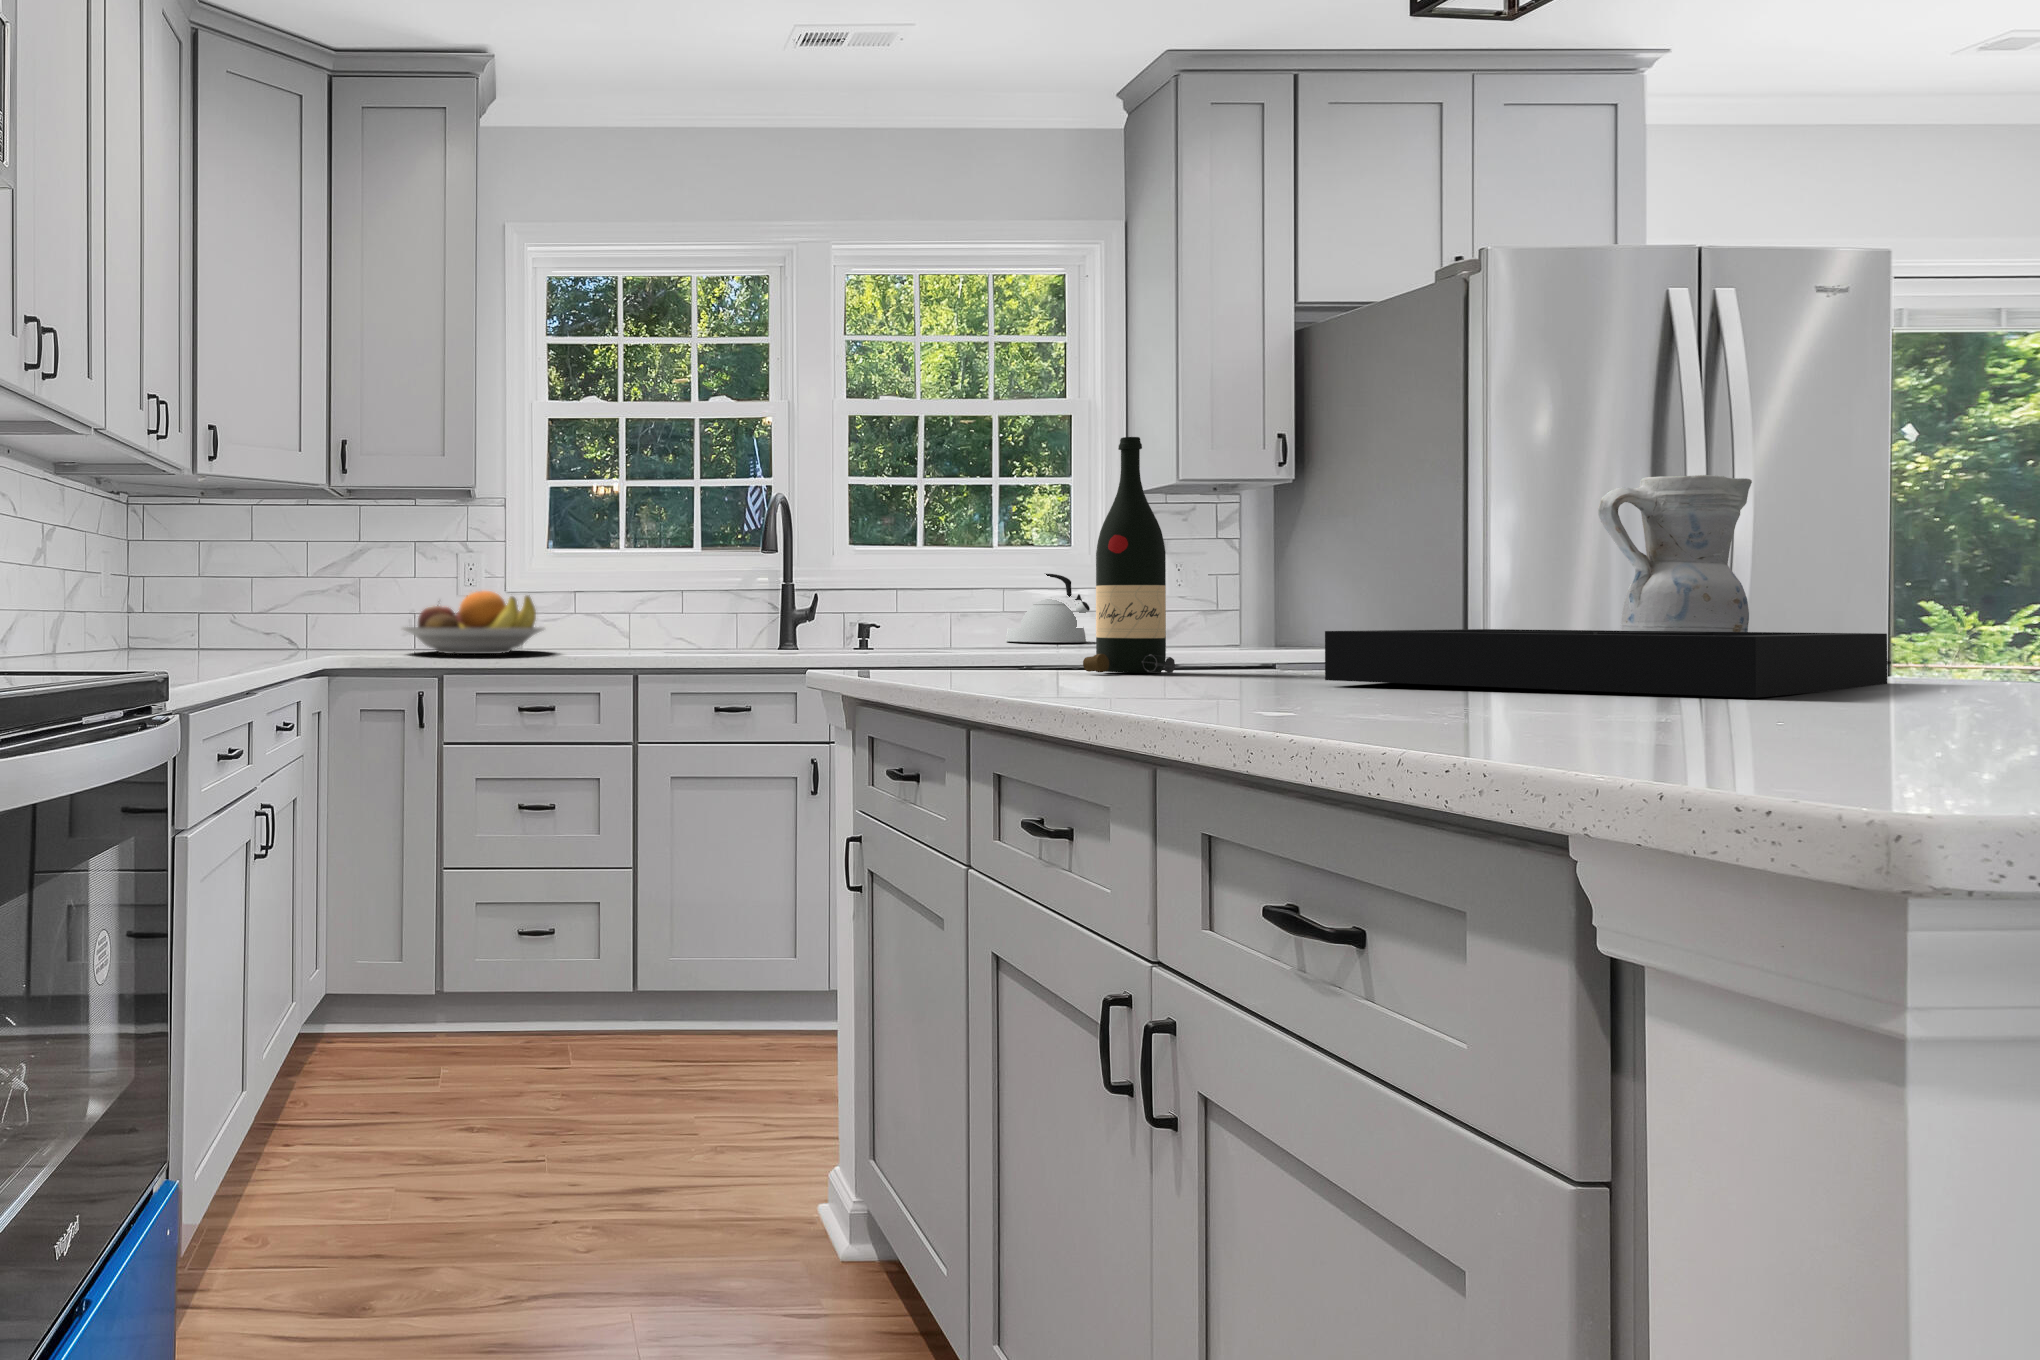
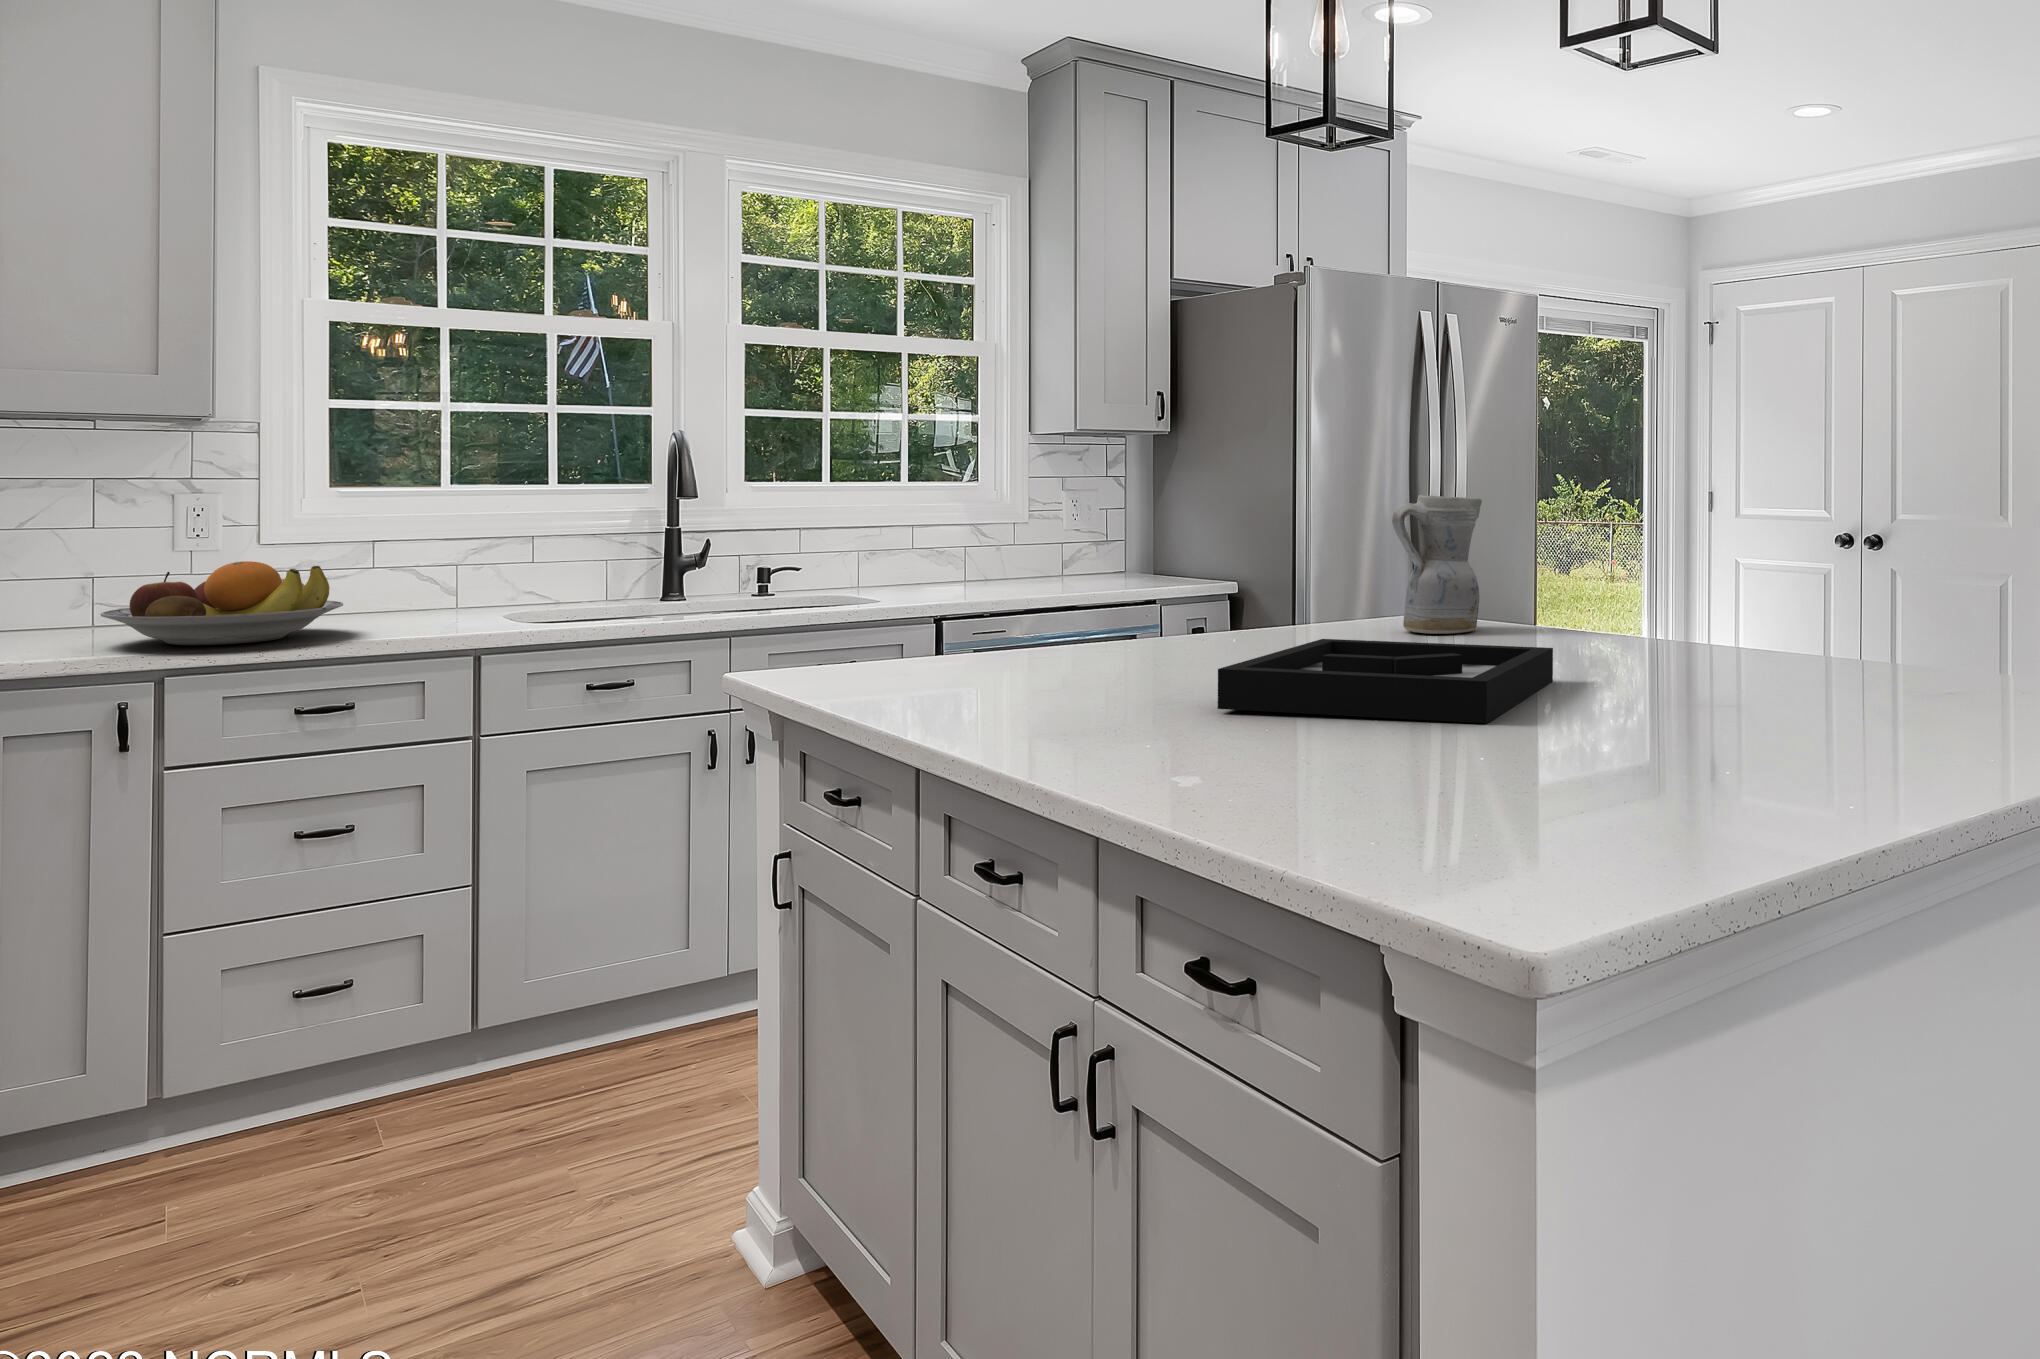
wine bottle: present [1083,437,1175,673] -> none [1016,474,1095,689]
kettle: present [1005,574,1090,642] -> none [908,513,991,582]

